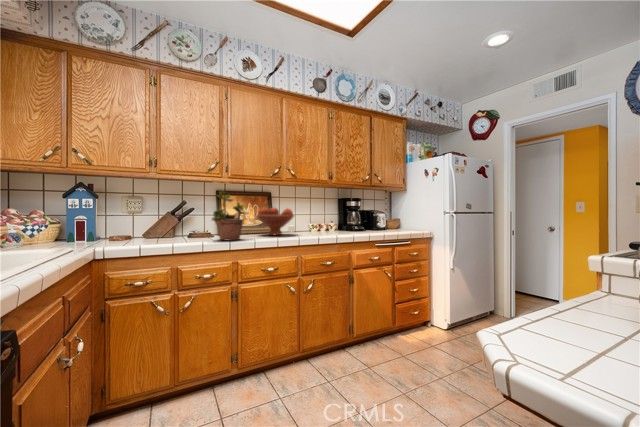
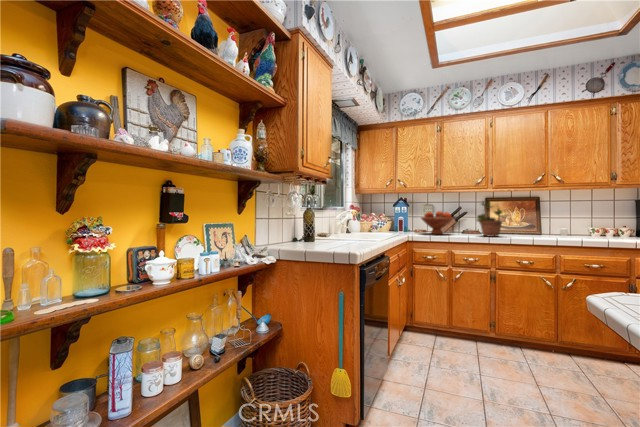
fruit bowl: present [257,208,294,235] -> present [421,211,453,234]

